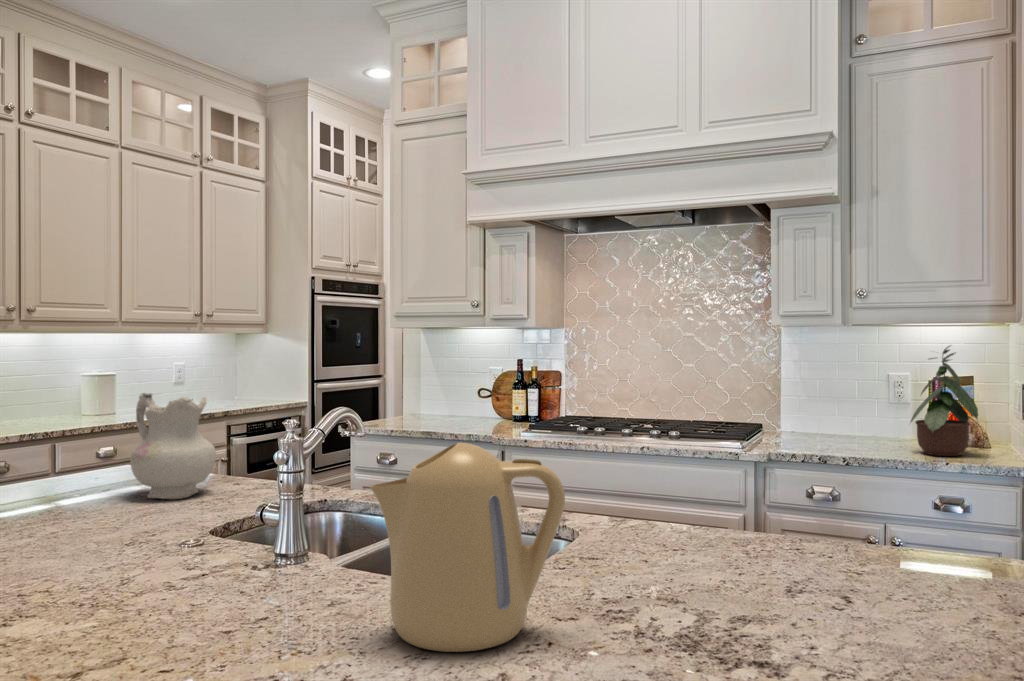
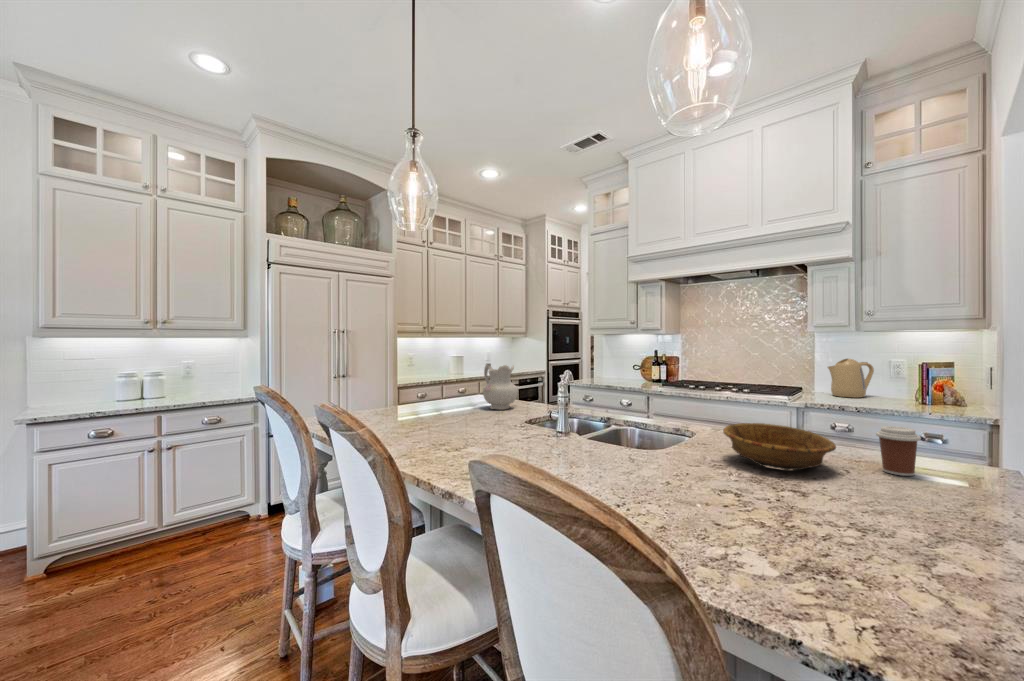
potted plant: present [911,346,978,456] -> none [901,342,960,409]
kettle: present [370,443,565,652] -> present [828,359,874,398]
coffee cup: none [892,507,962,602] -> present [876,426,921,476]
decorative bowl: none [628,511,830,610] -> present [723,423,836,470]

